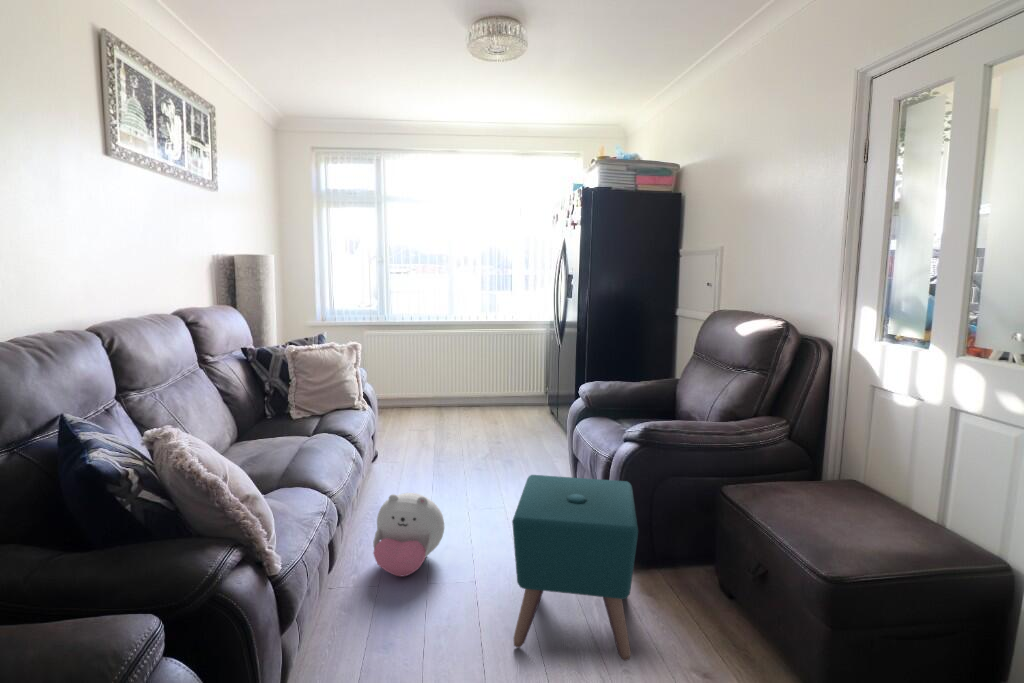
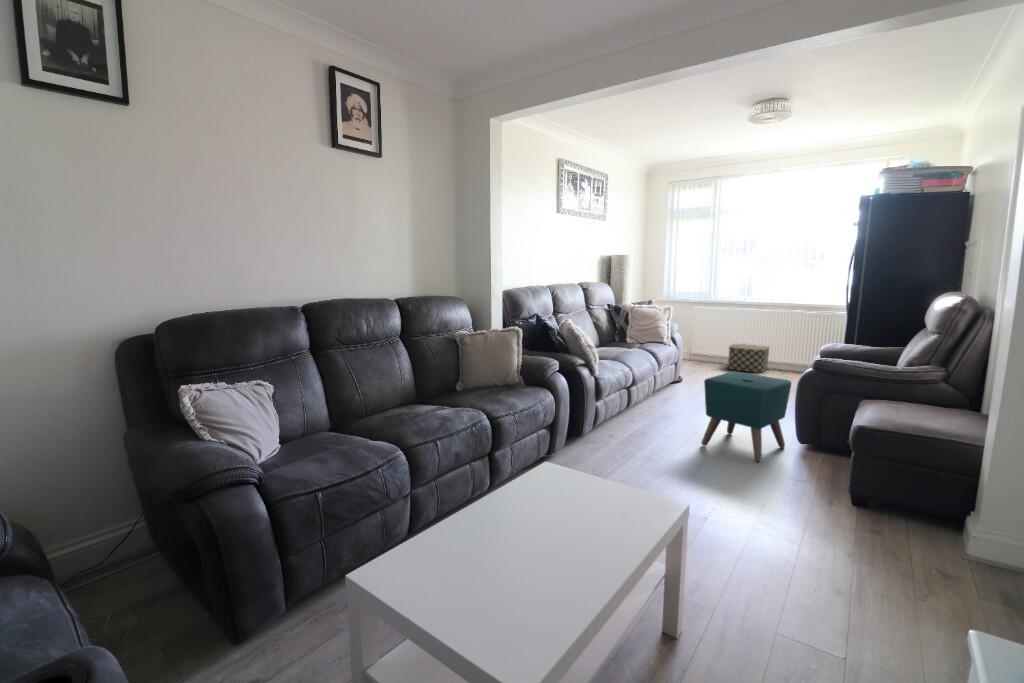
storage box: none [430,381,478,423] -> present [728,344,769,373]
plush toy: present [373,493,444,576] -> none [650,377,691,418]

